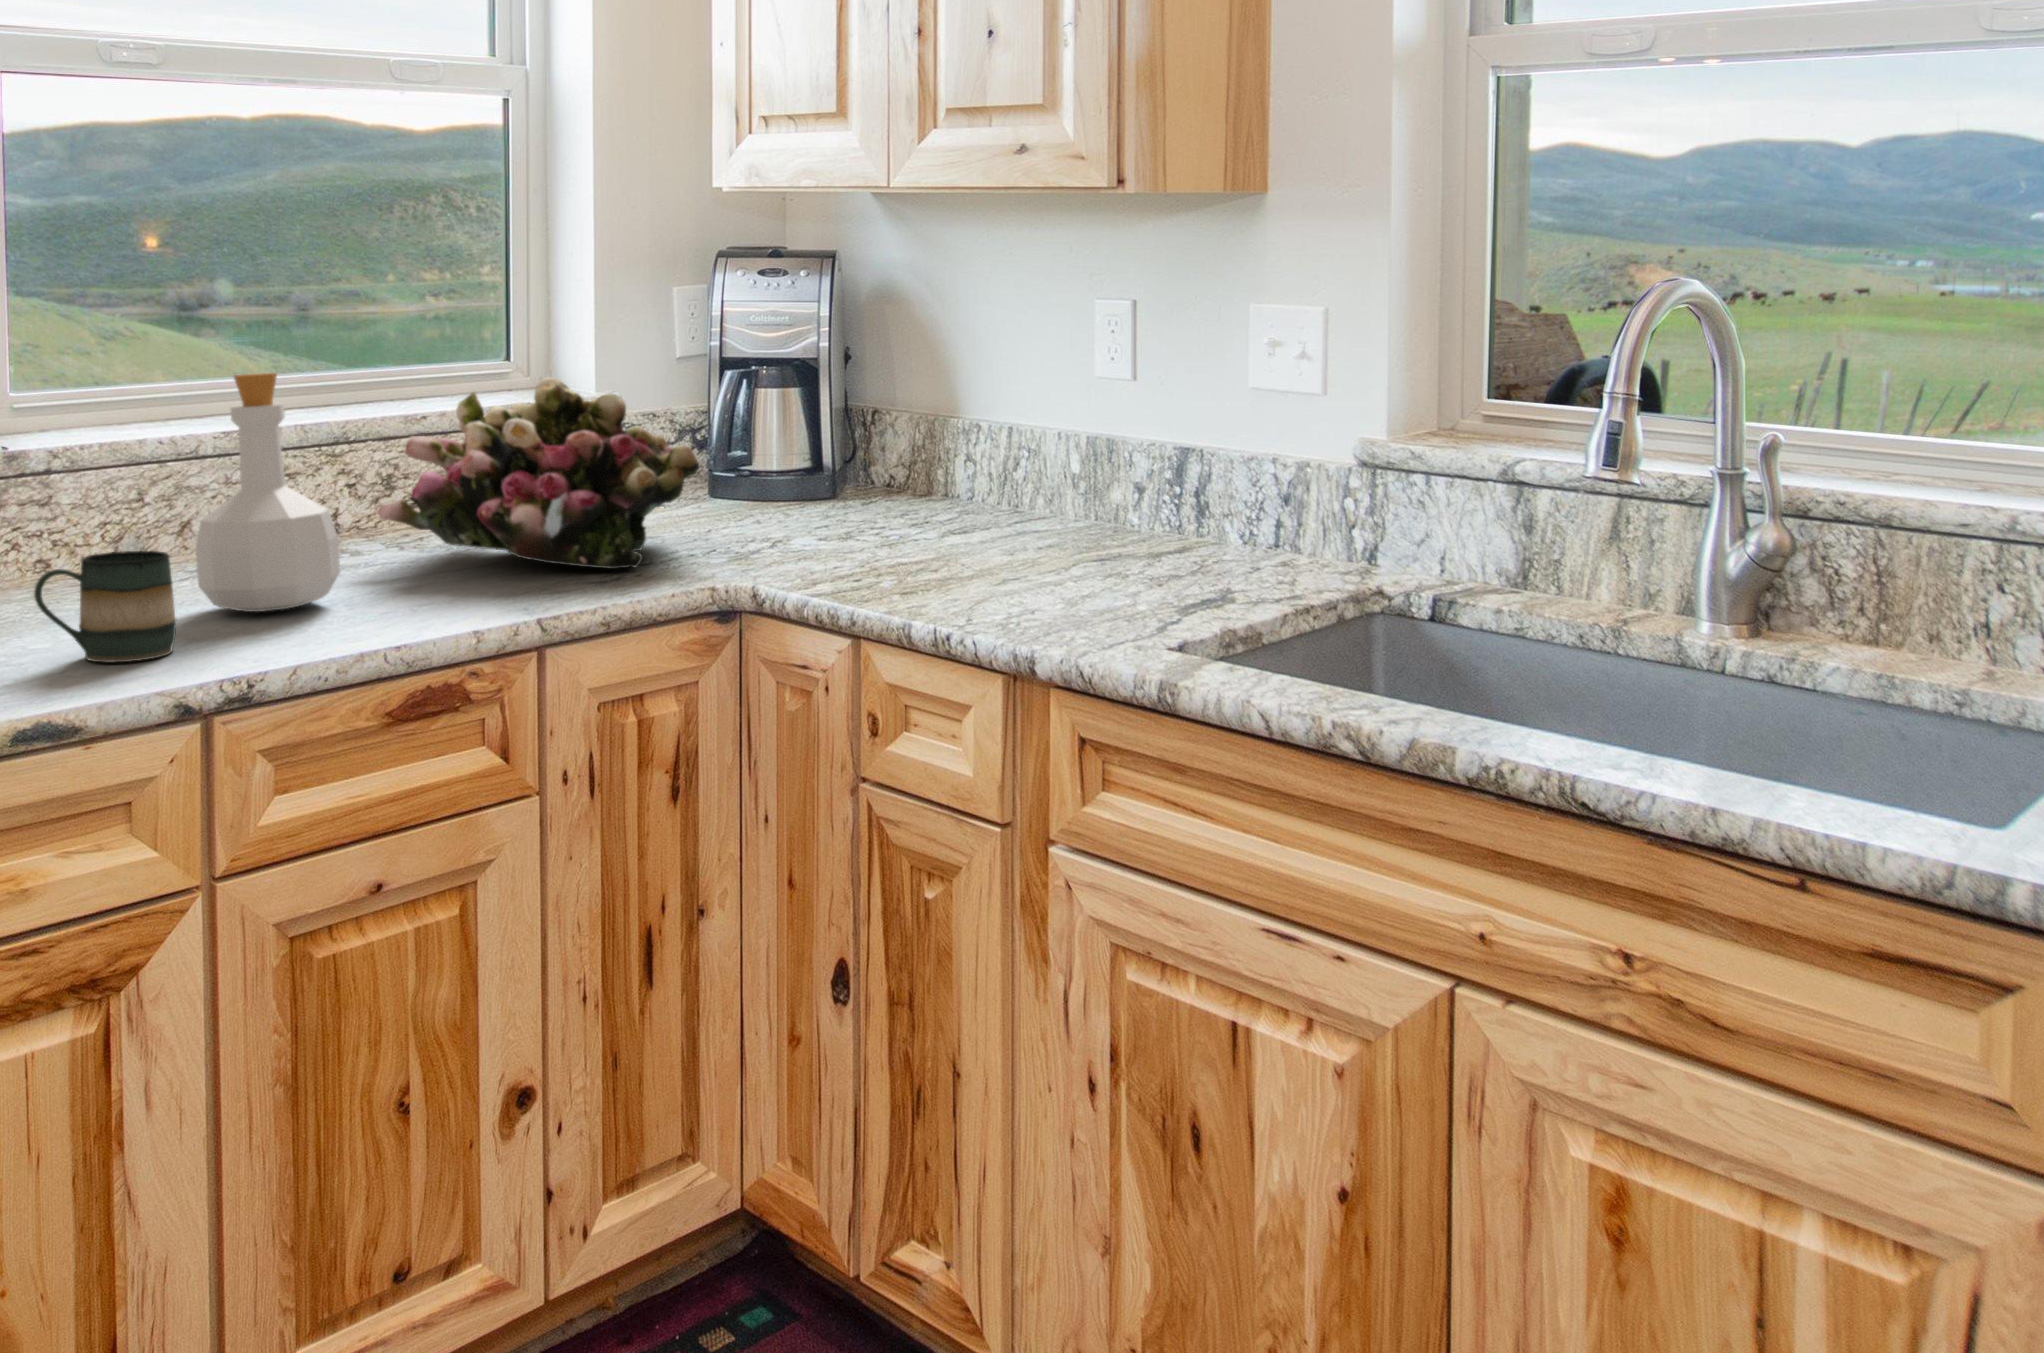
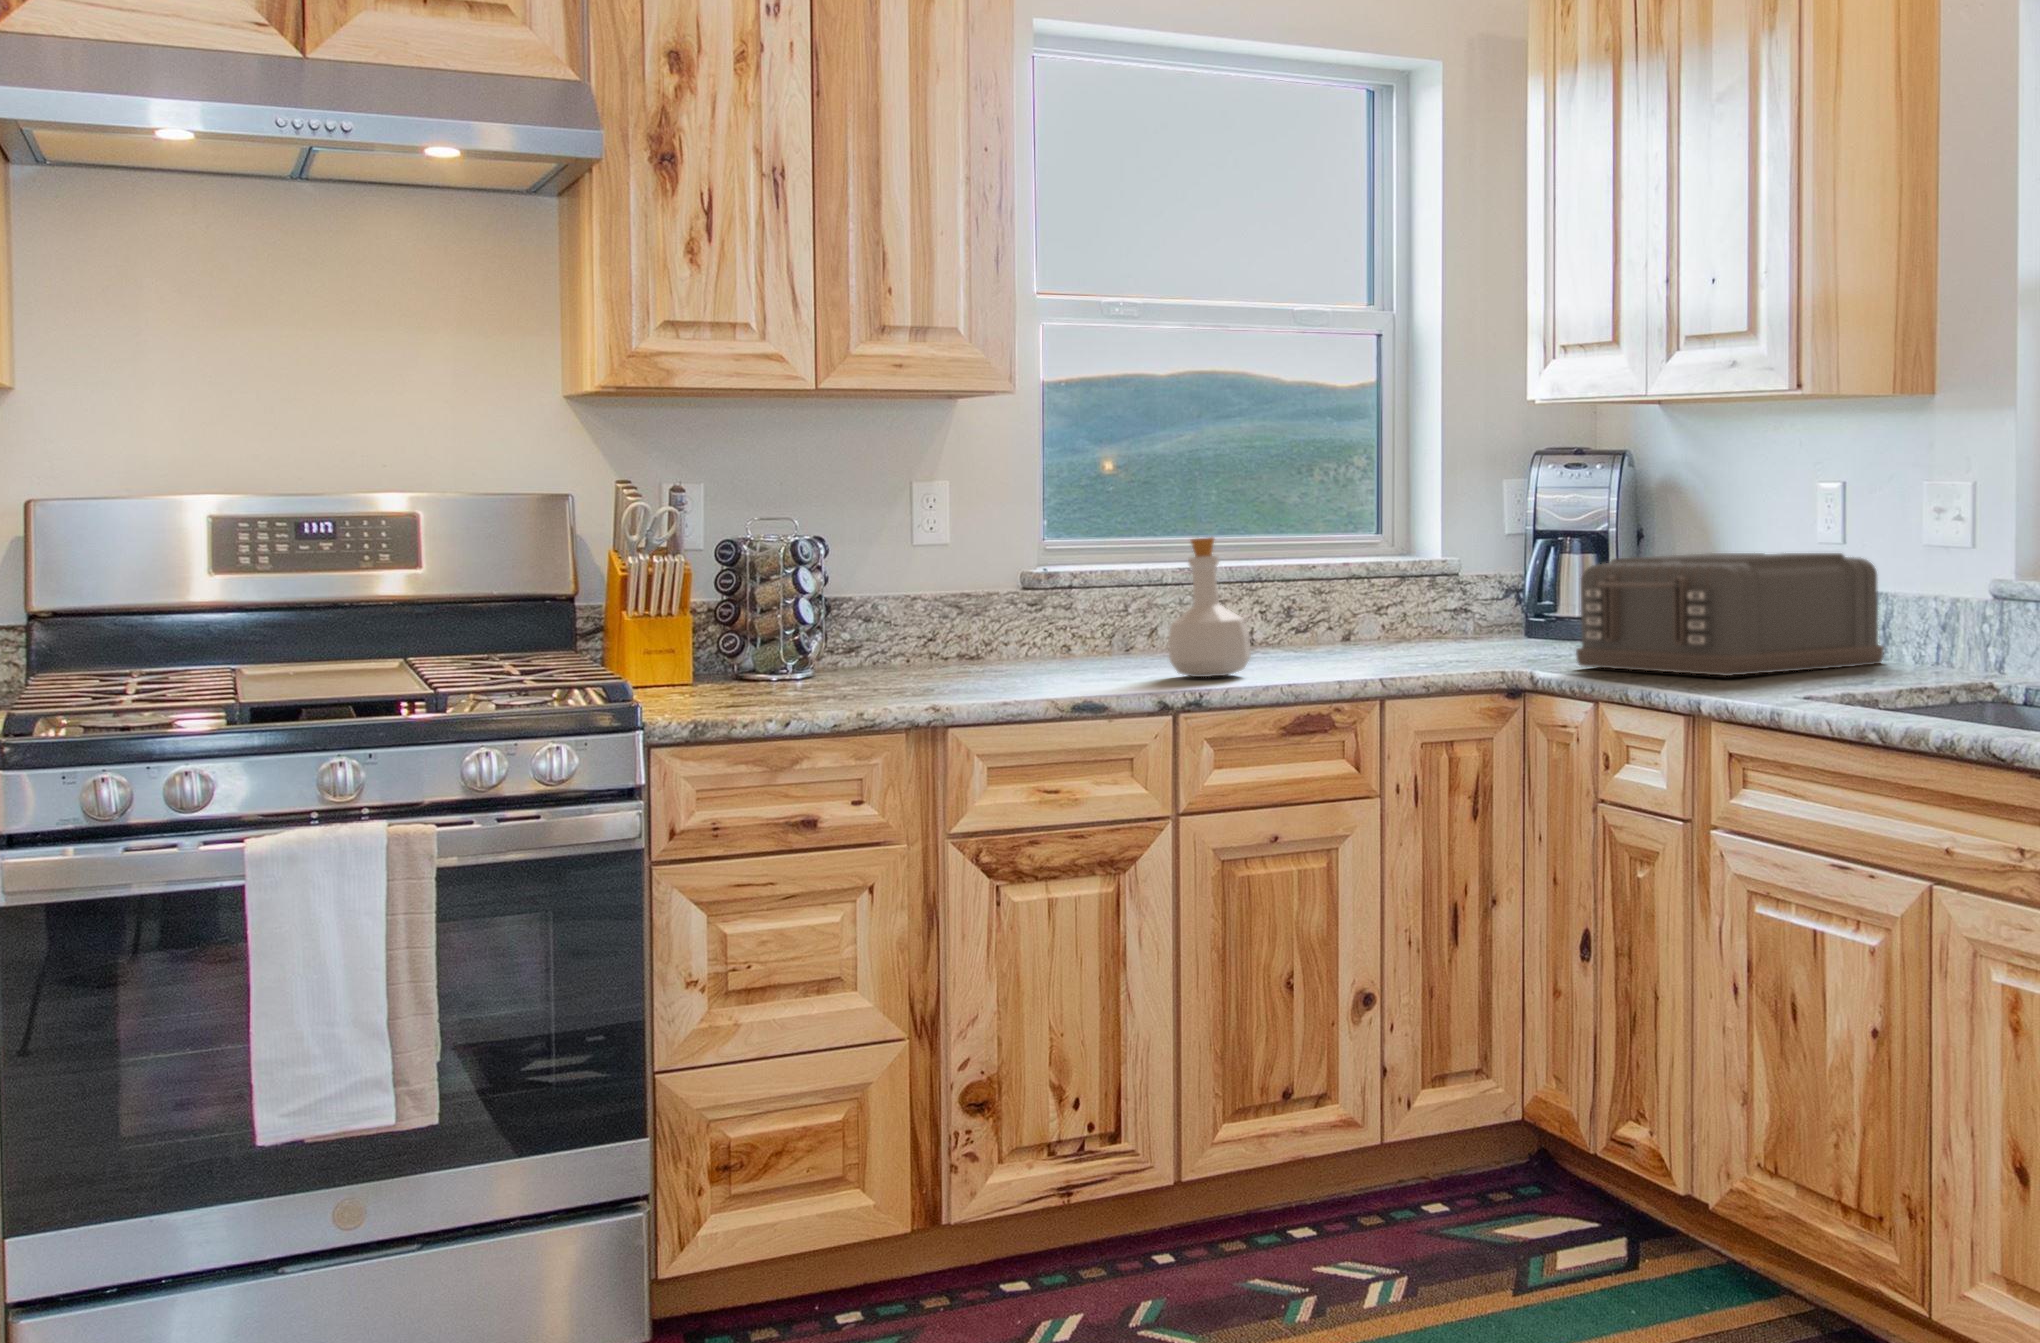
flower arrangement: present [378,377,699,569] -> none [1277,542,1497,664]
toaster: none [815,406,1166,593] -> present [1576,553,1884,676]
mug: present [34,551,176,662] -> none [1088,634,1159,691]

